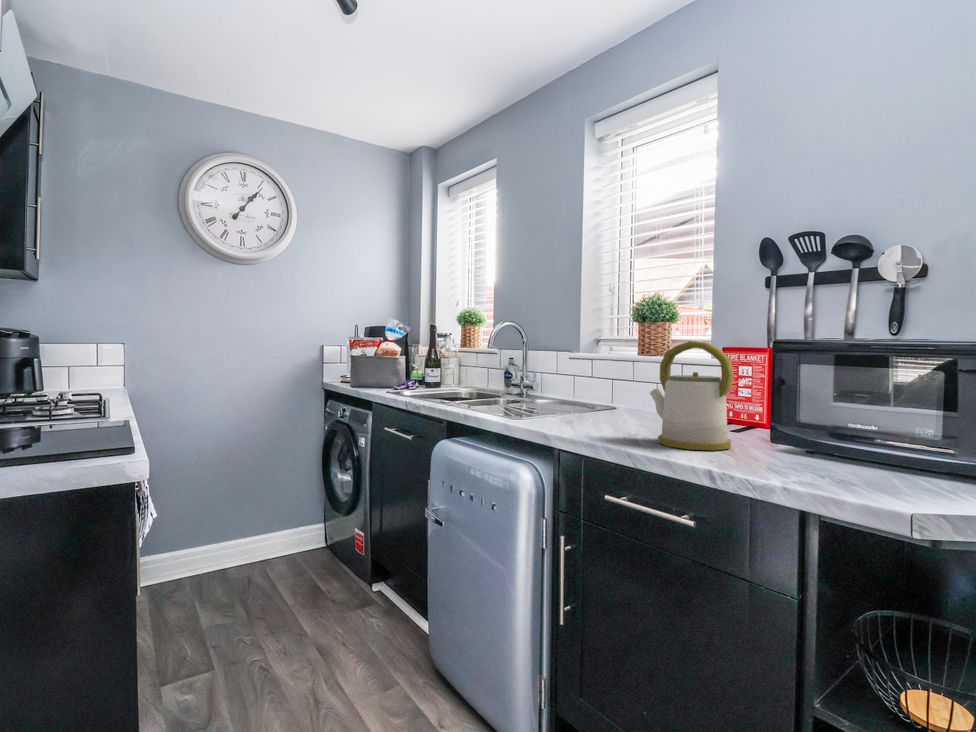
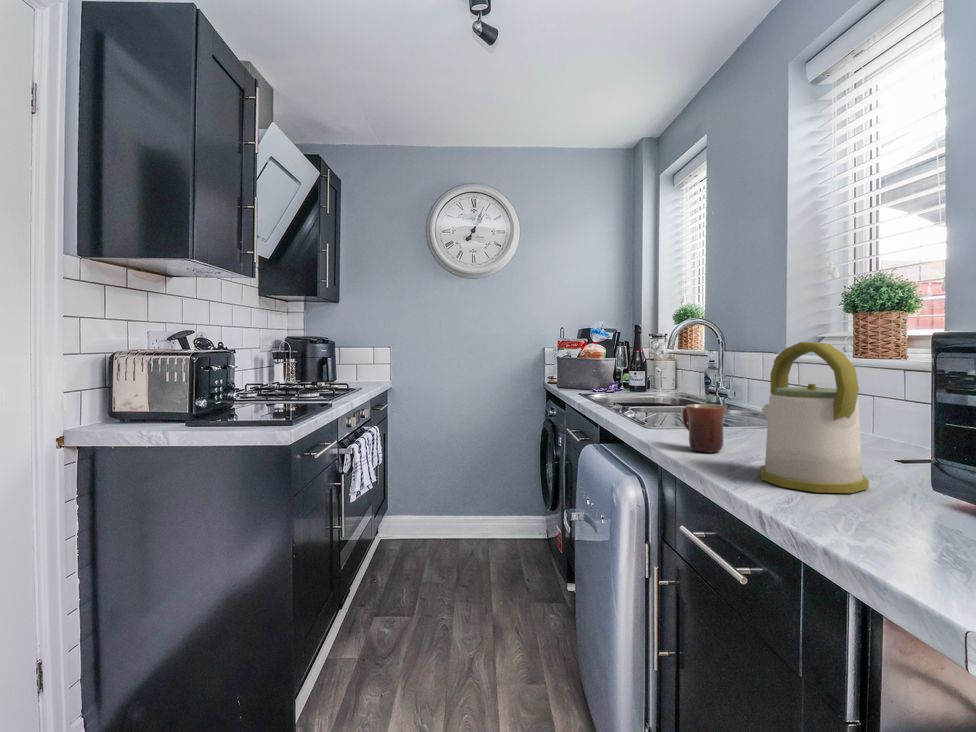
mug: none [566,392,607,432] -> present [682,404,726,453]

